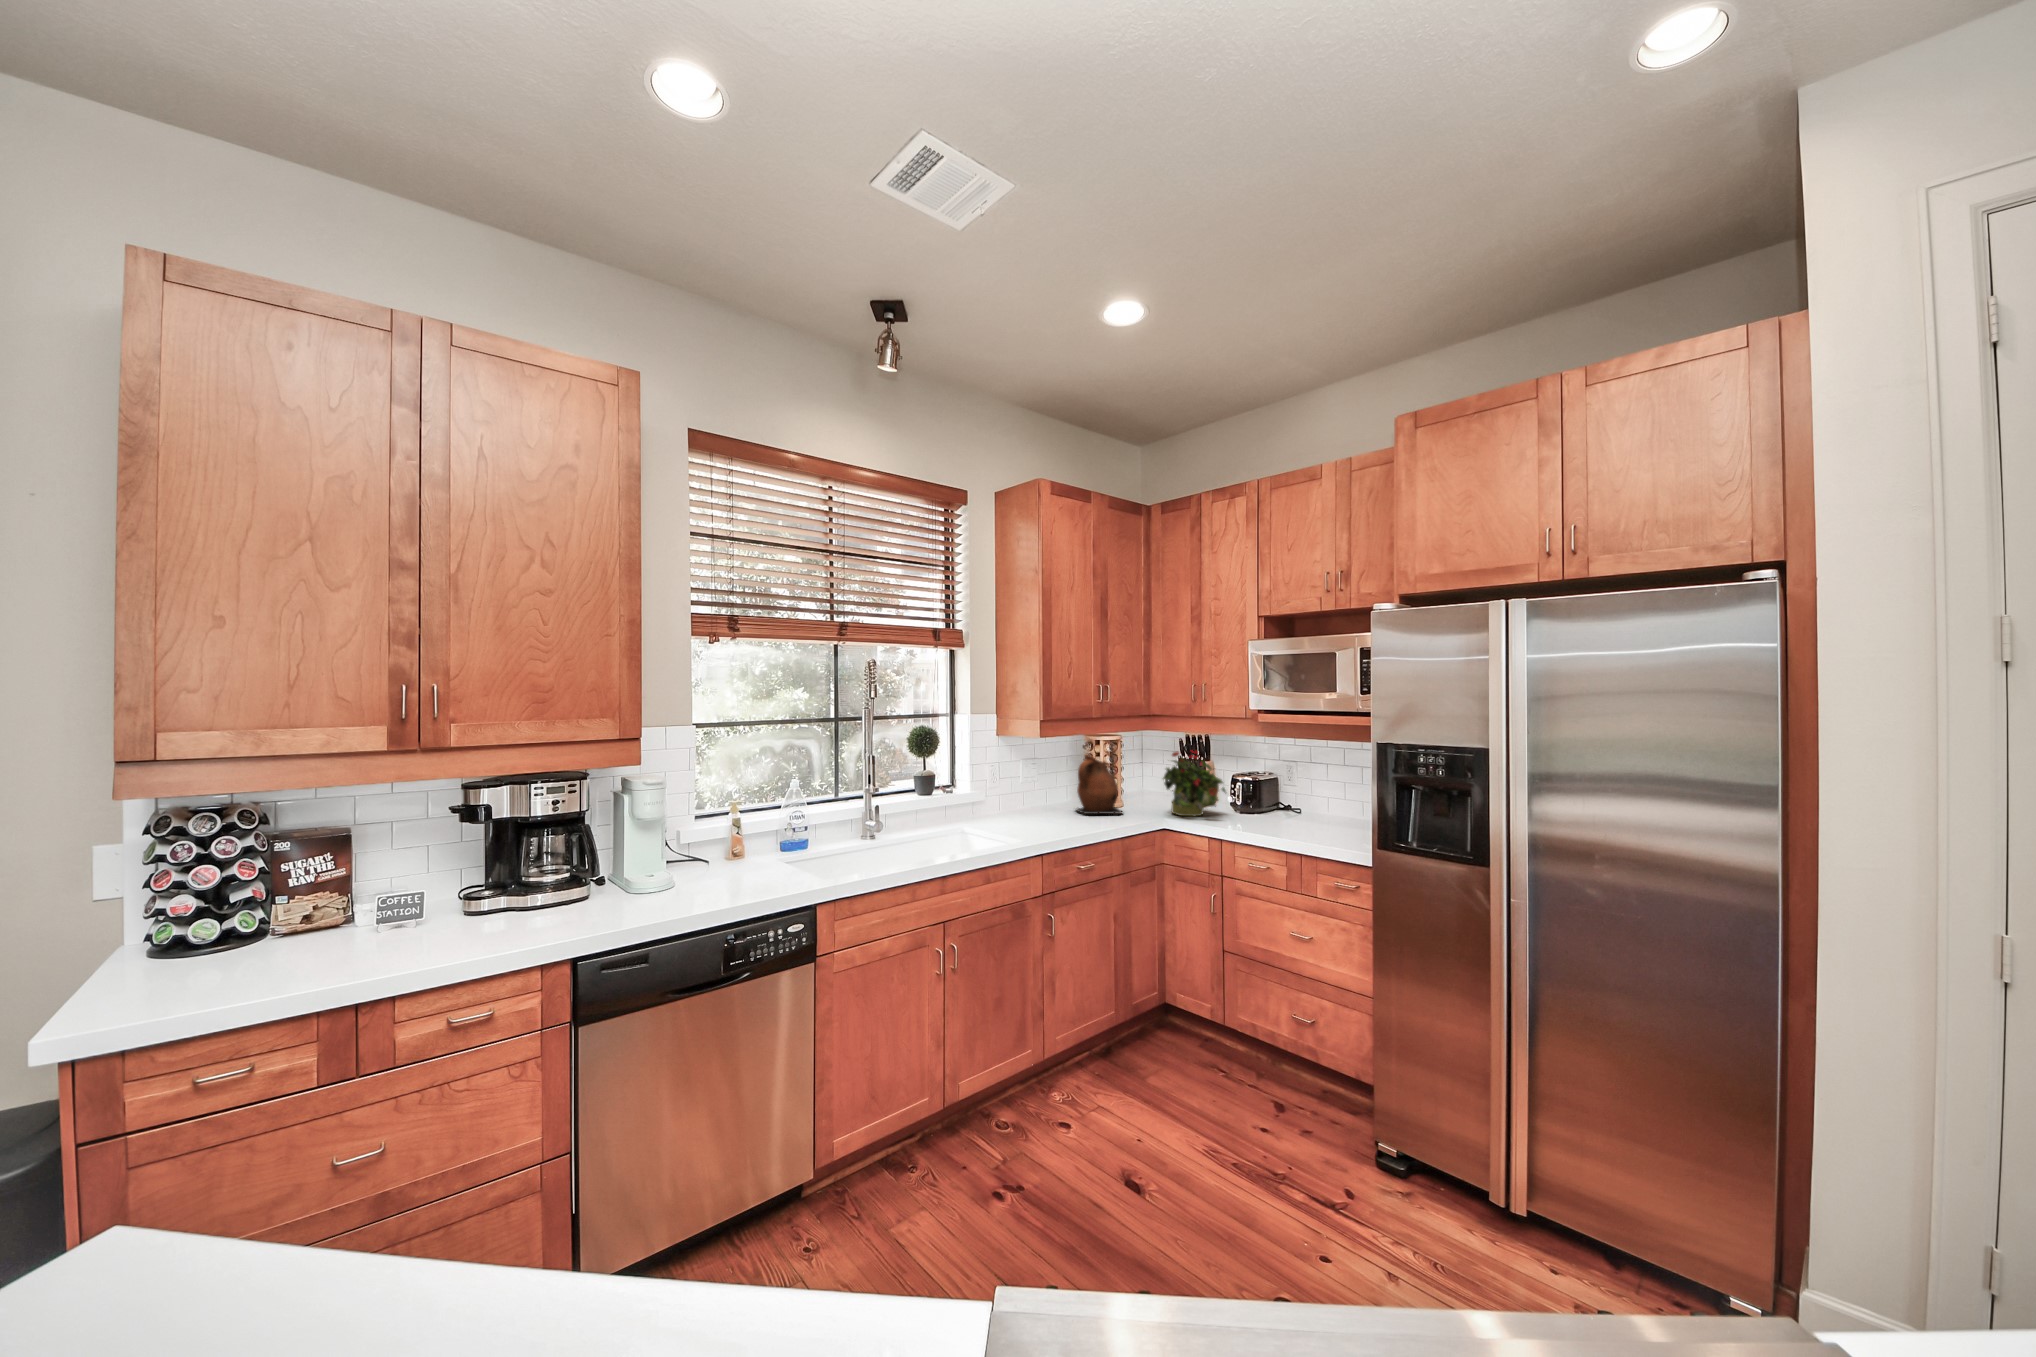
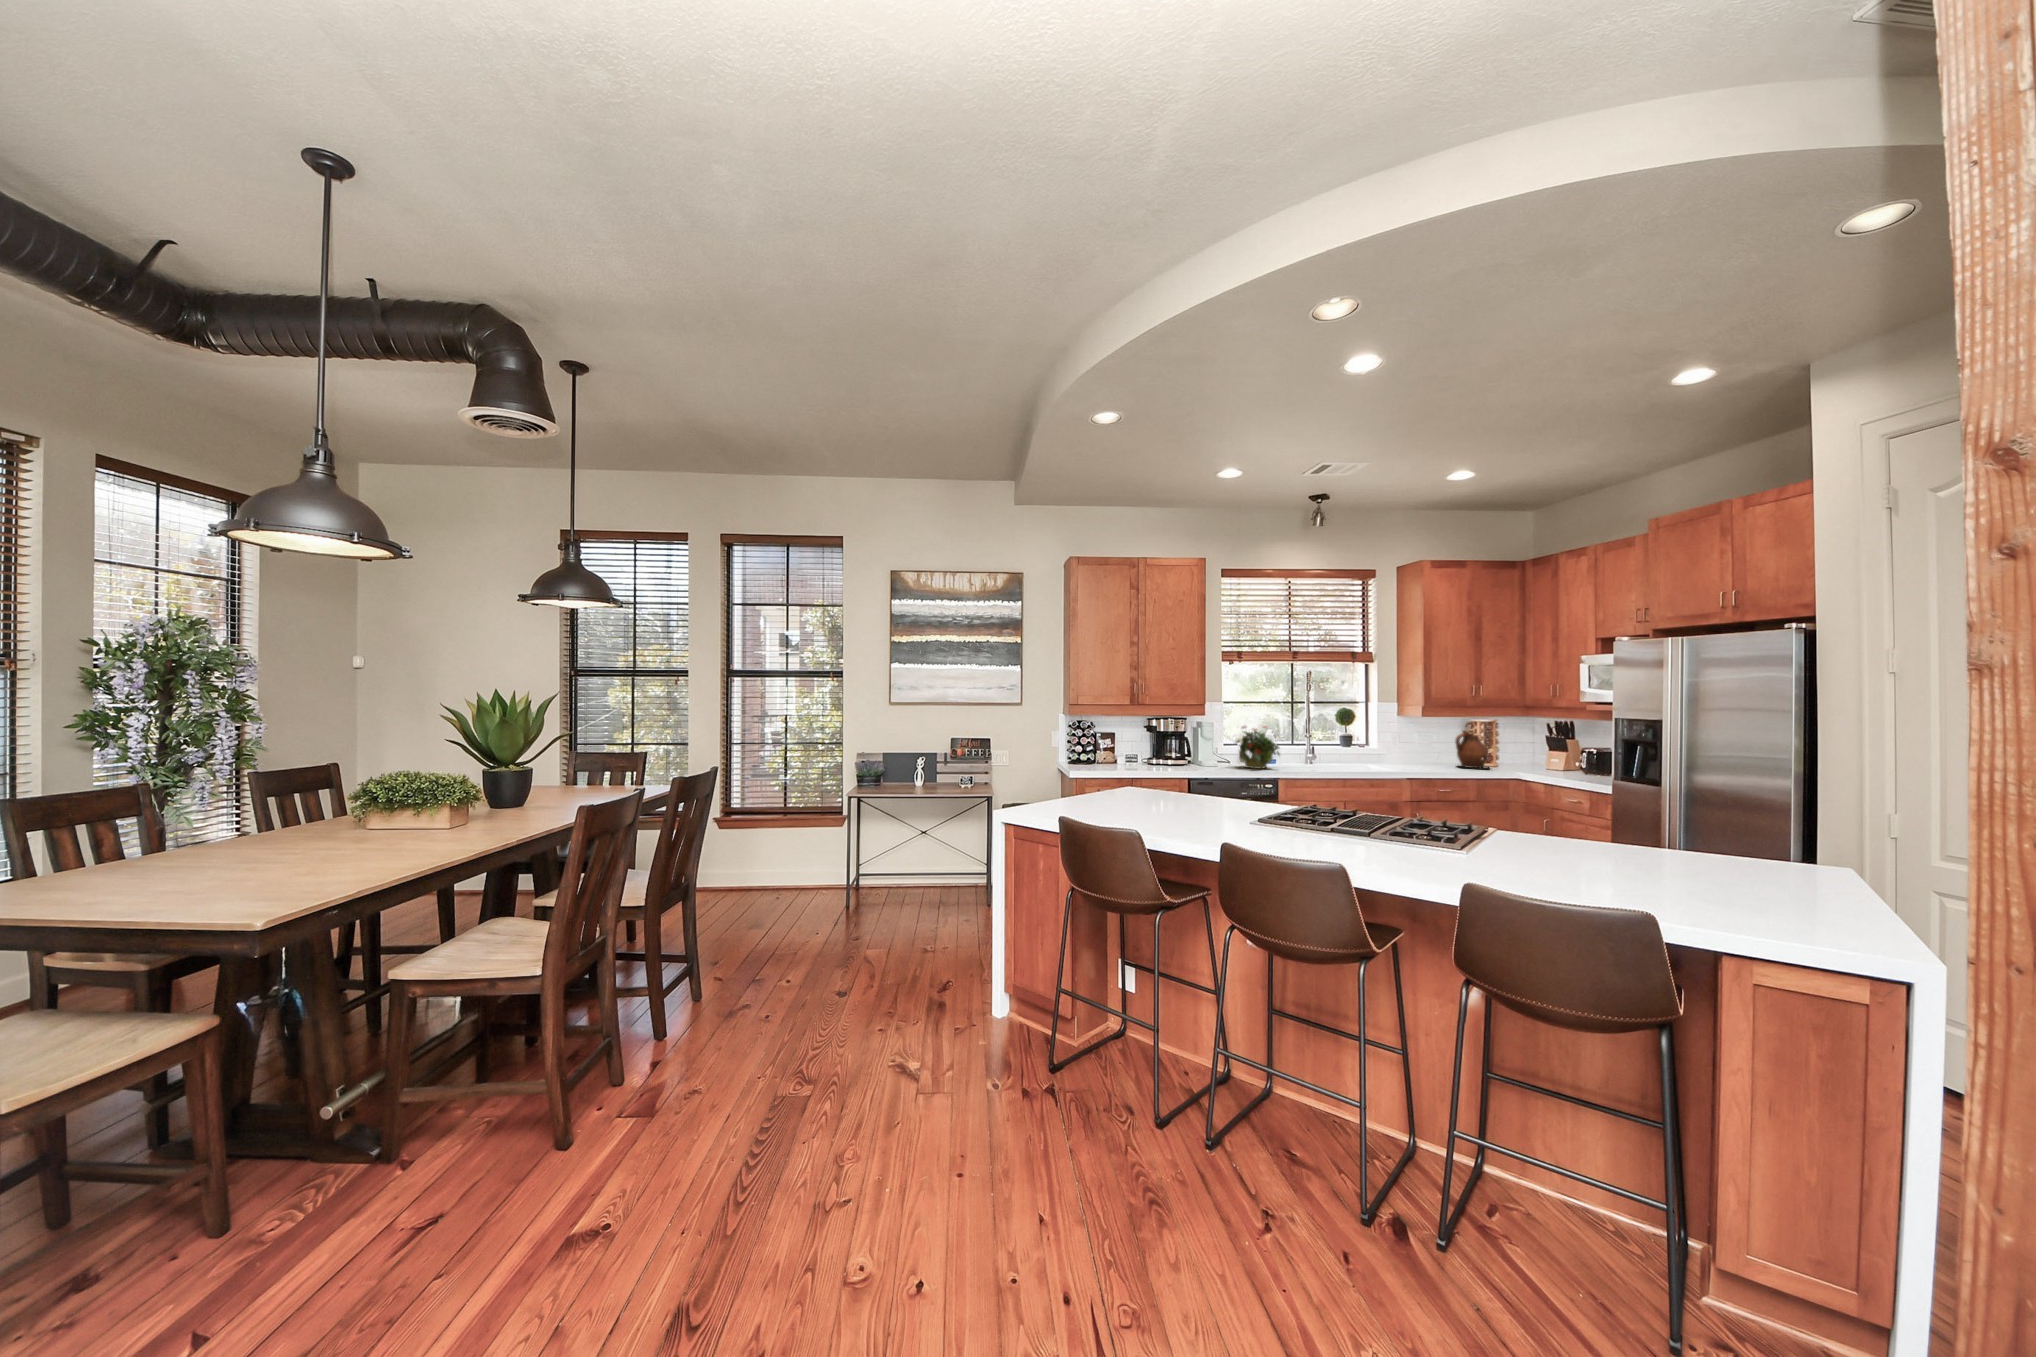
potted plant: present [1163,751,1226,817] -> present [1236,726,1280,769]

